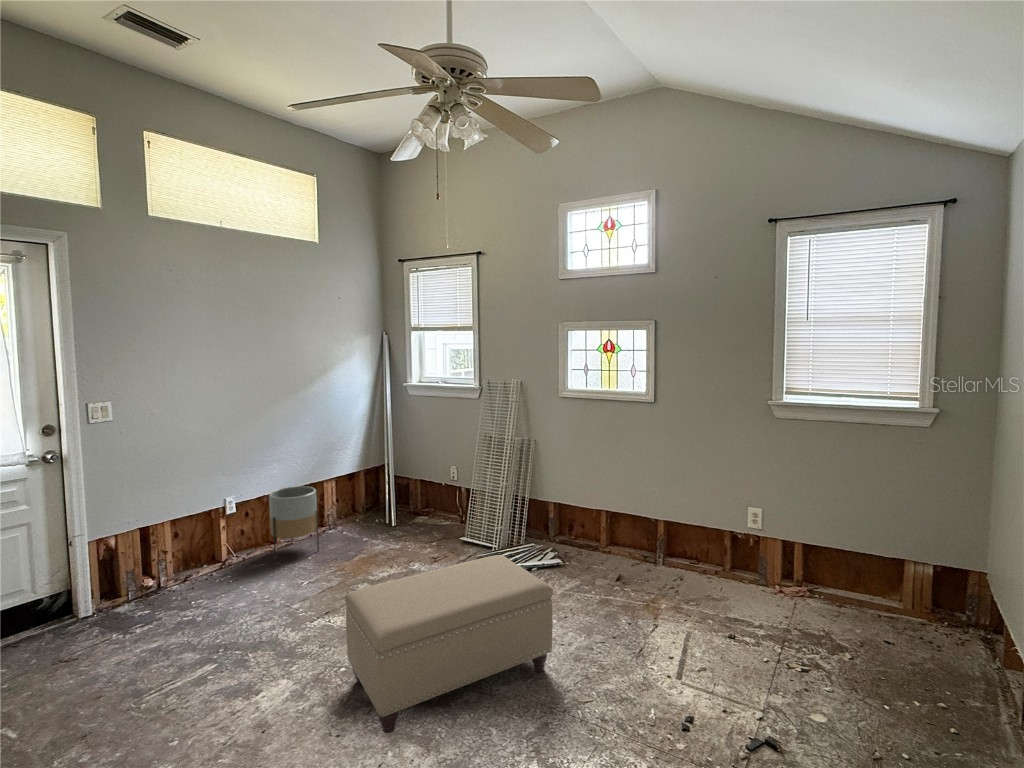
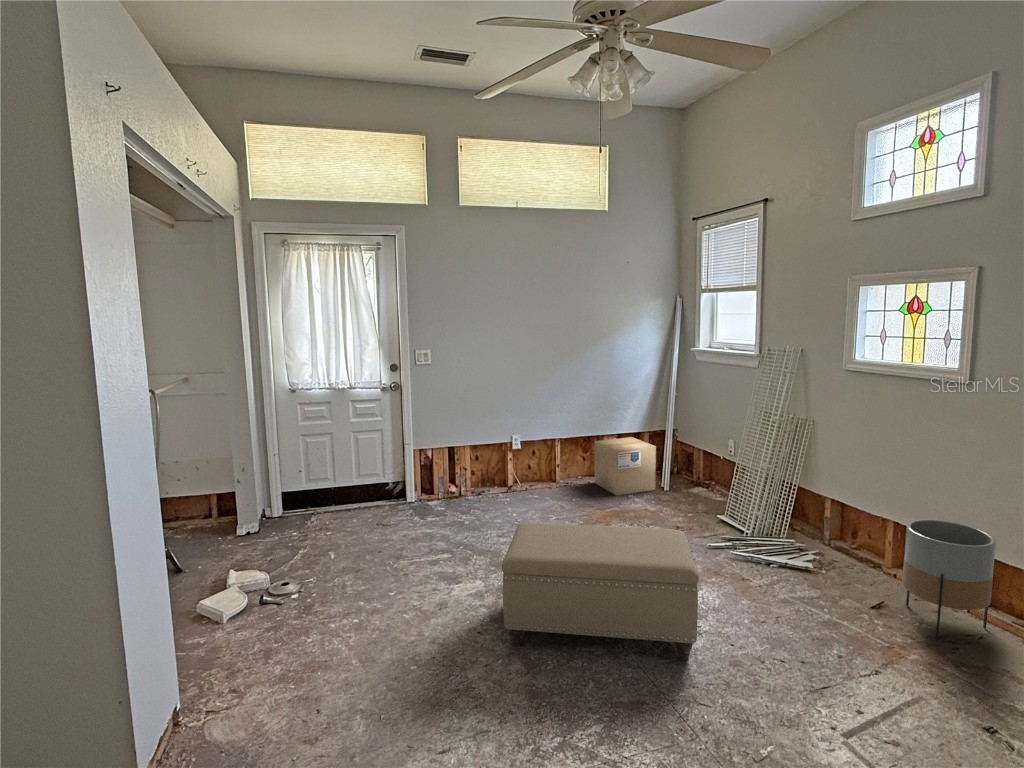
cardboard box: none [317,478,386,541] -> present [594,437,656,496]
planter: present [269,486,319,559] -> present [902,520,996,640]

